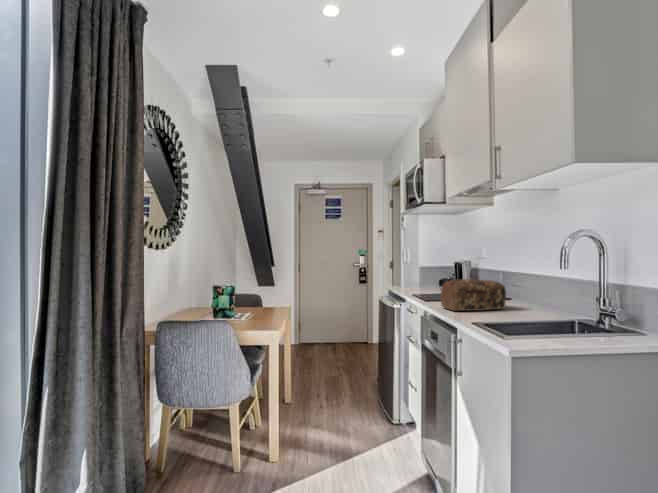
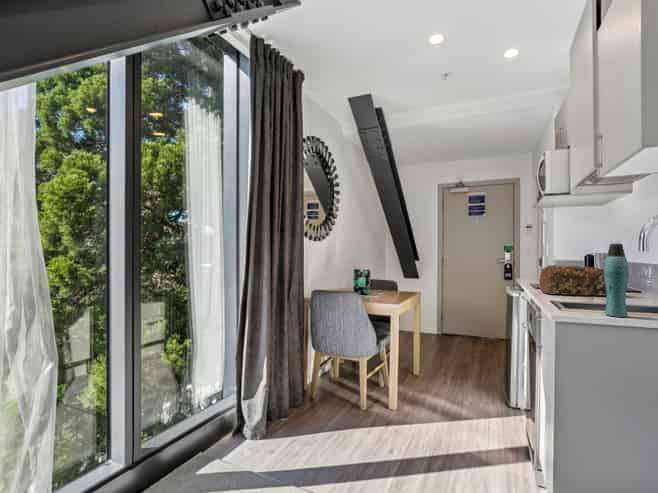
bottle: none [547,263,571,343] -> present [604,244,629,317]

